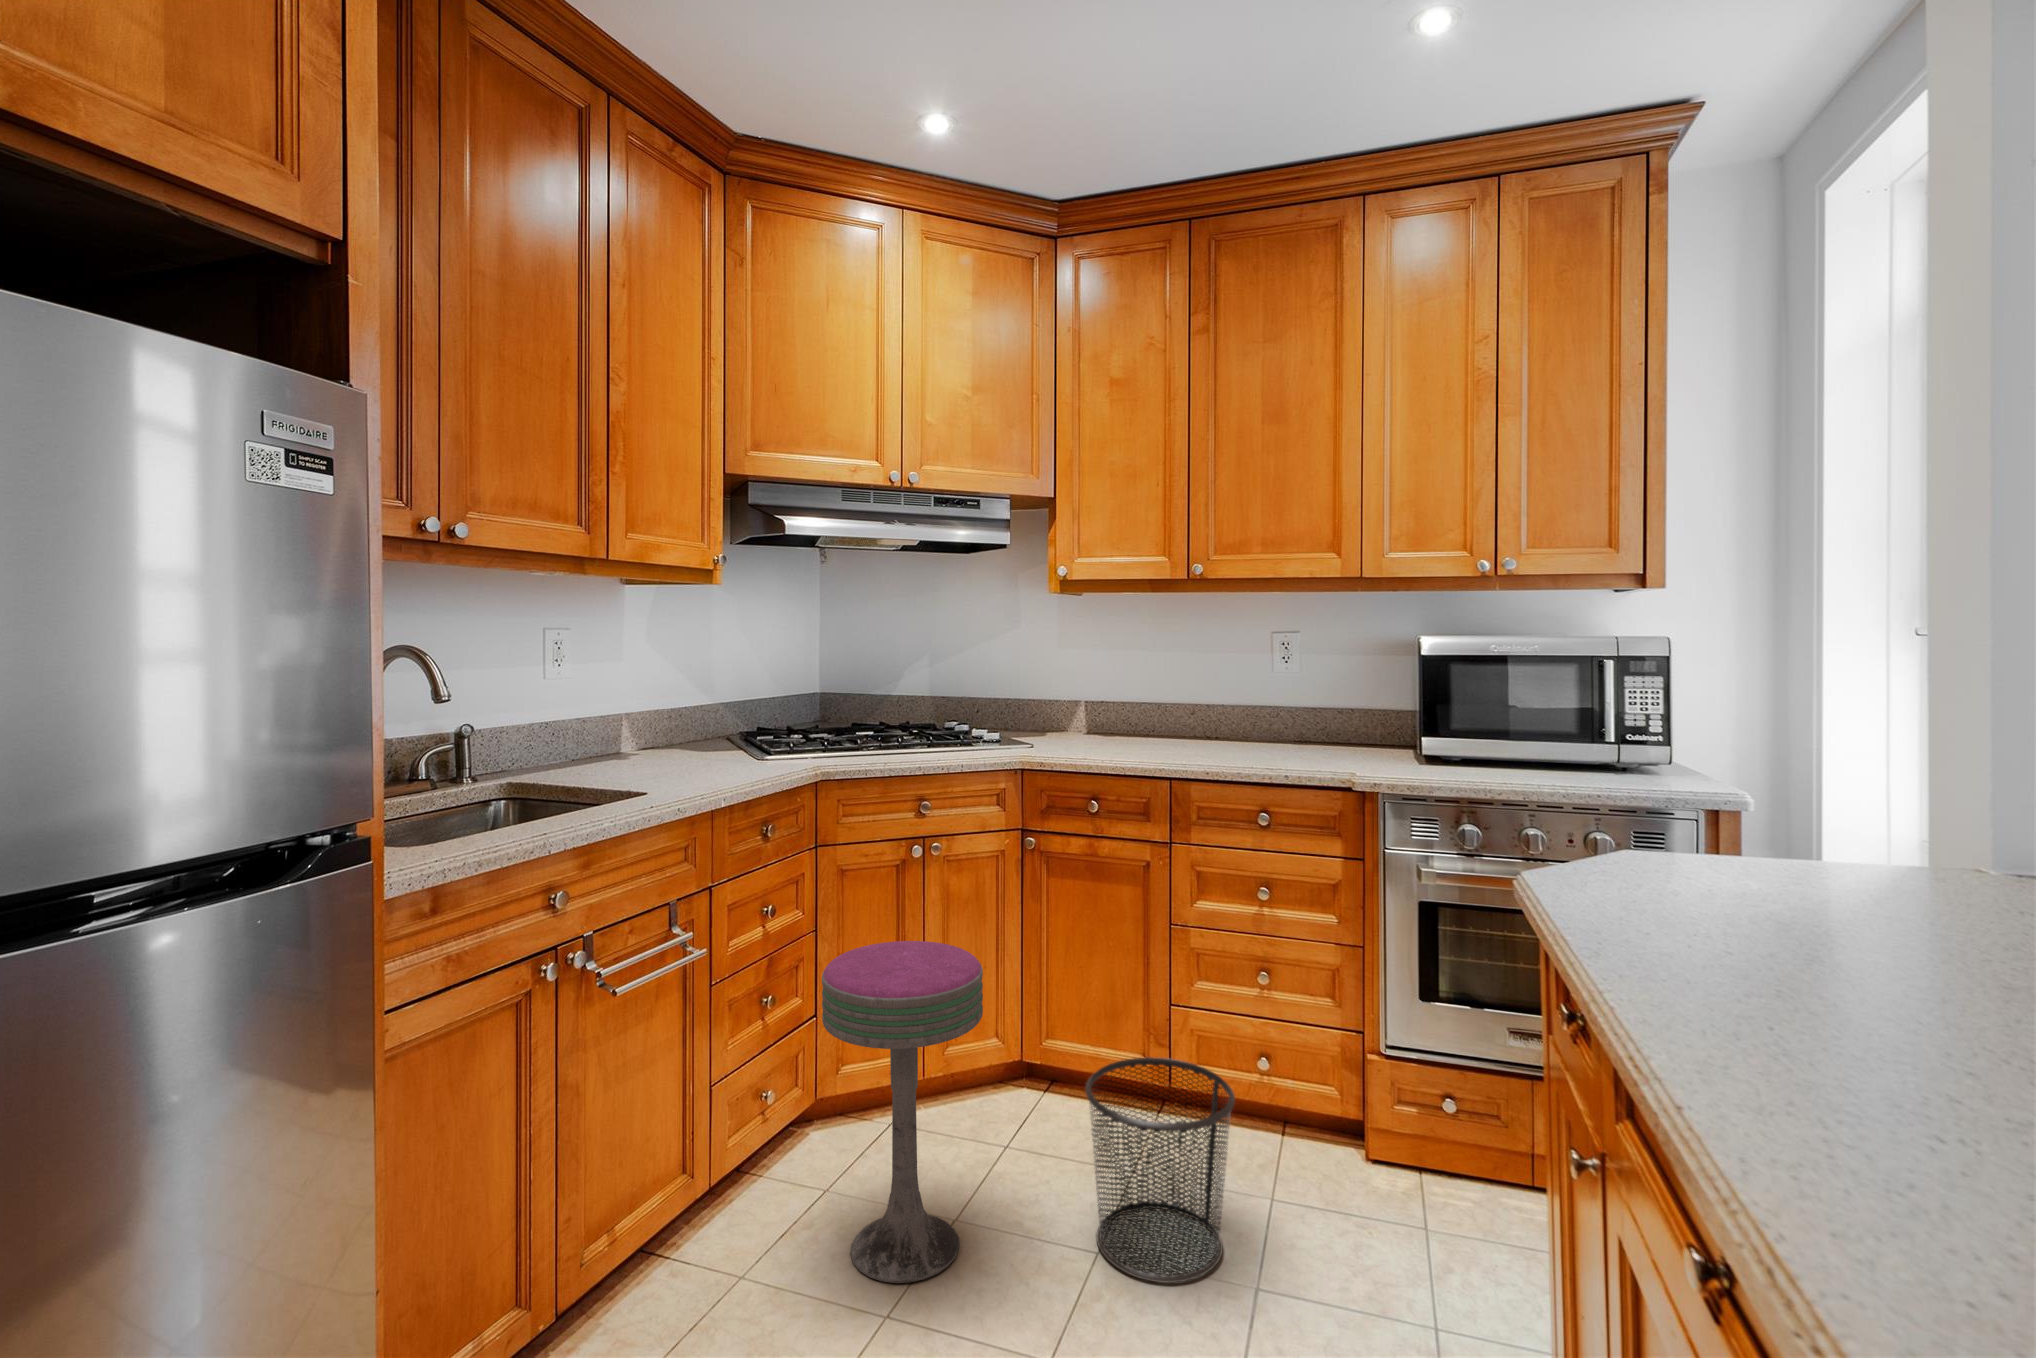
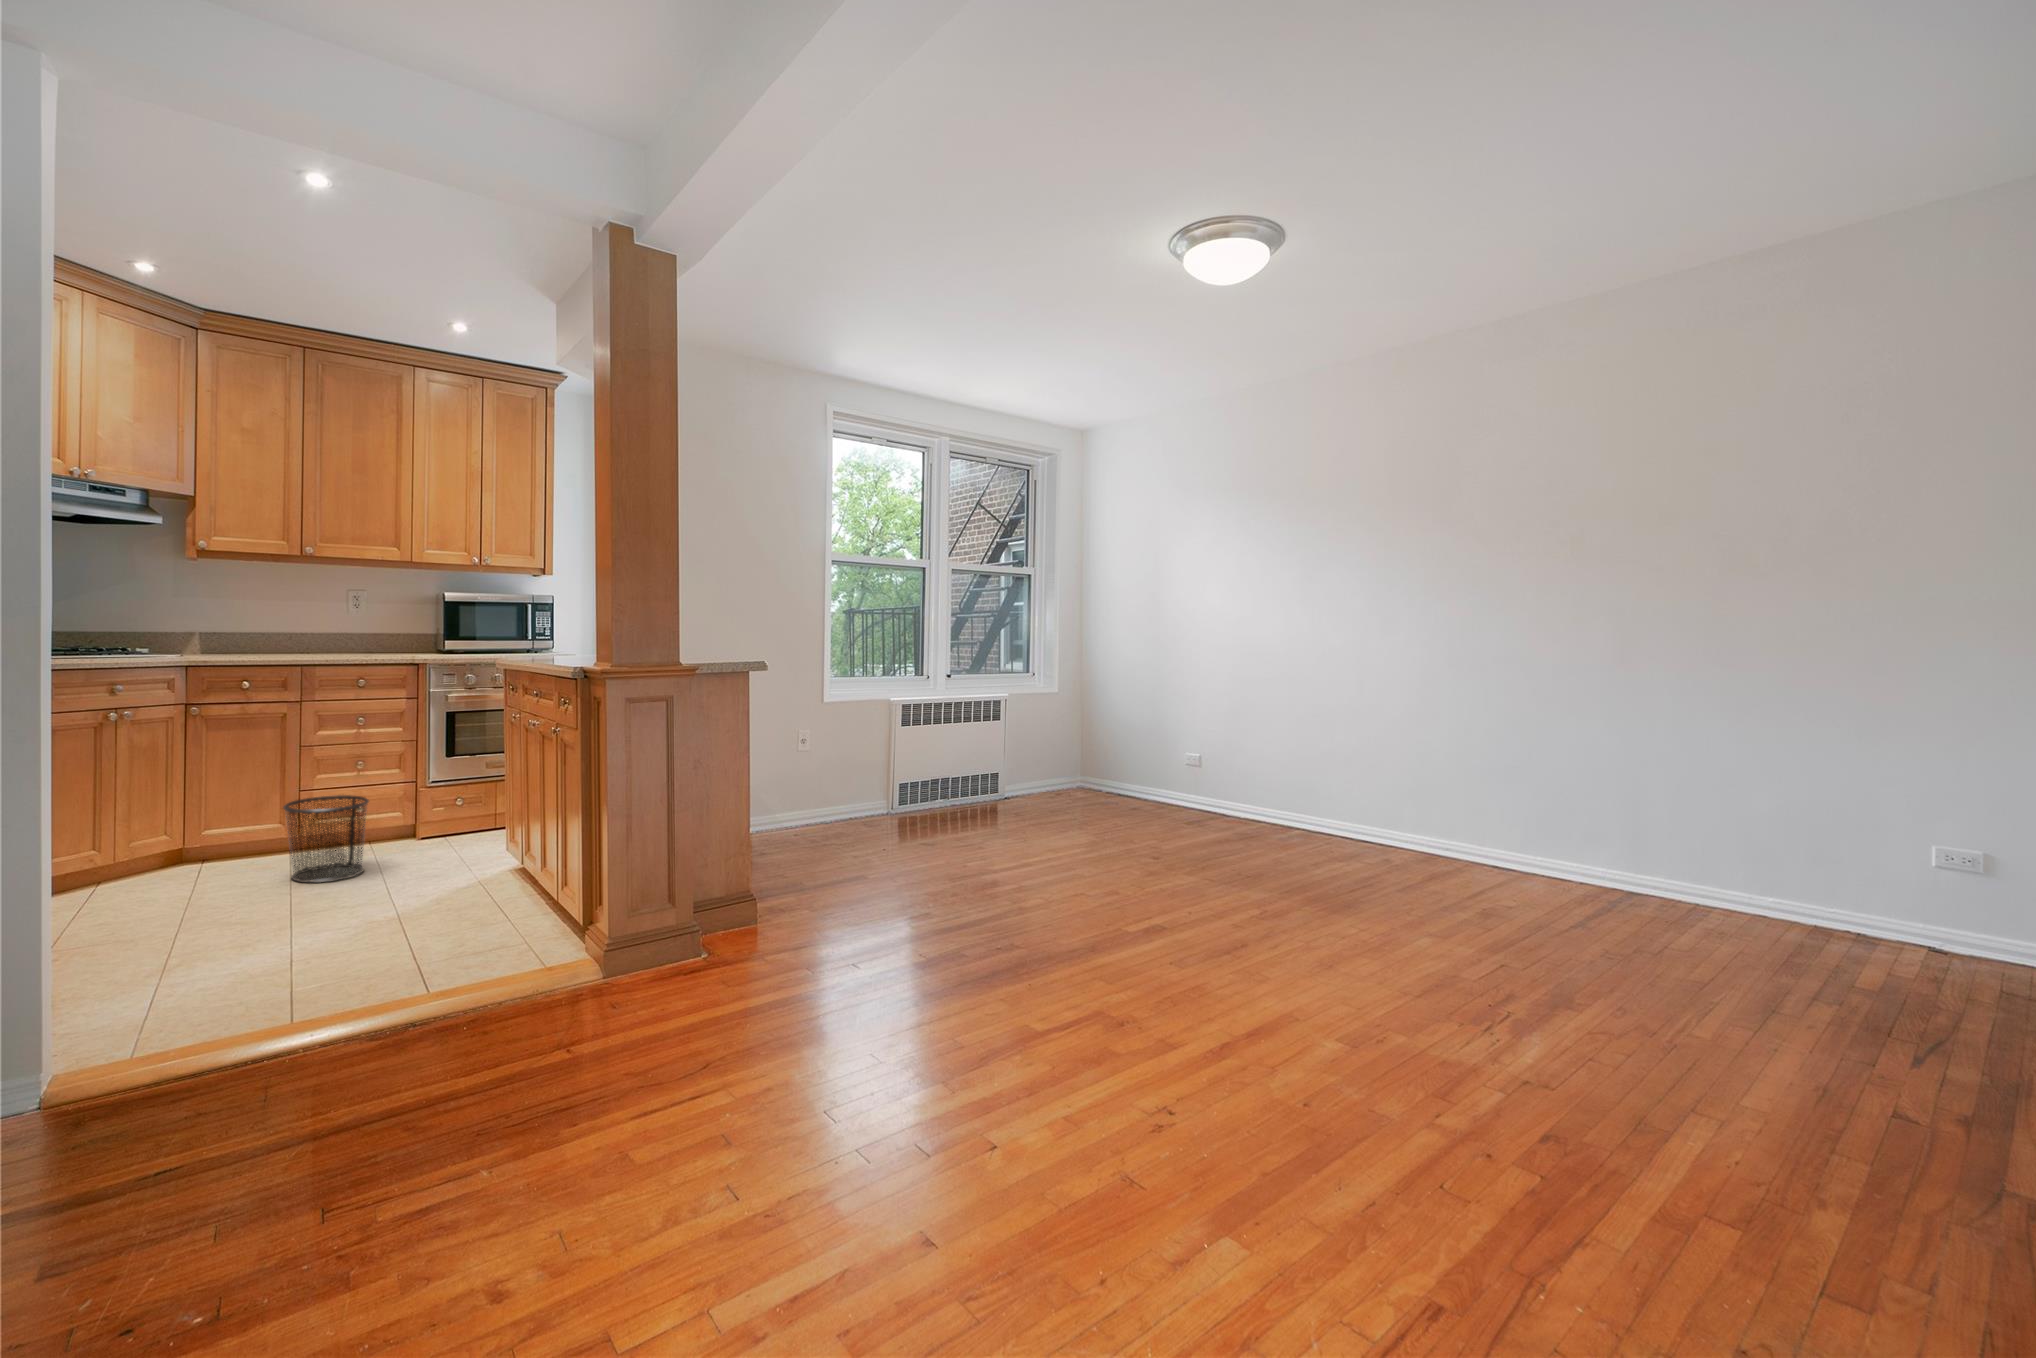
bar stool: present [822,941,983,1283] -> none [114,751,227,914]

